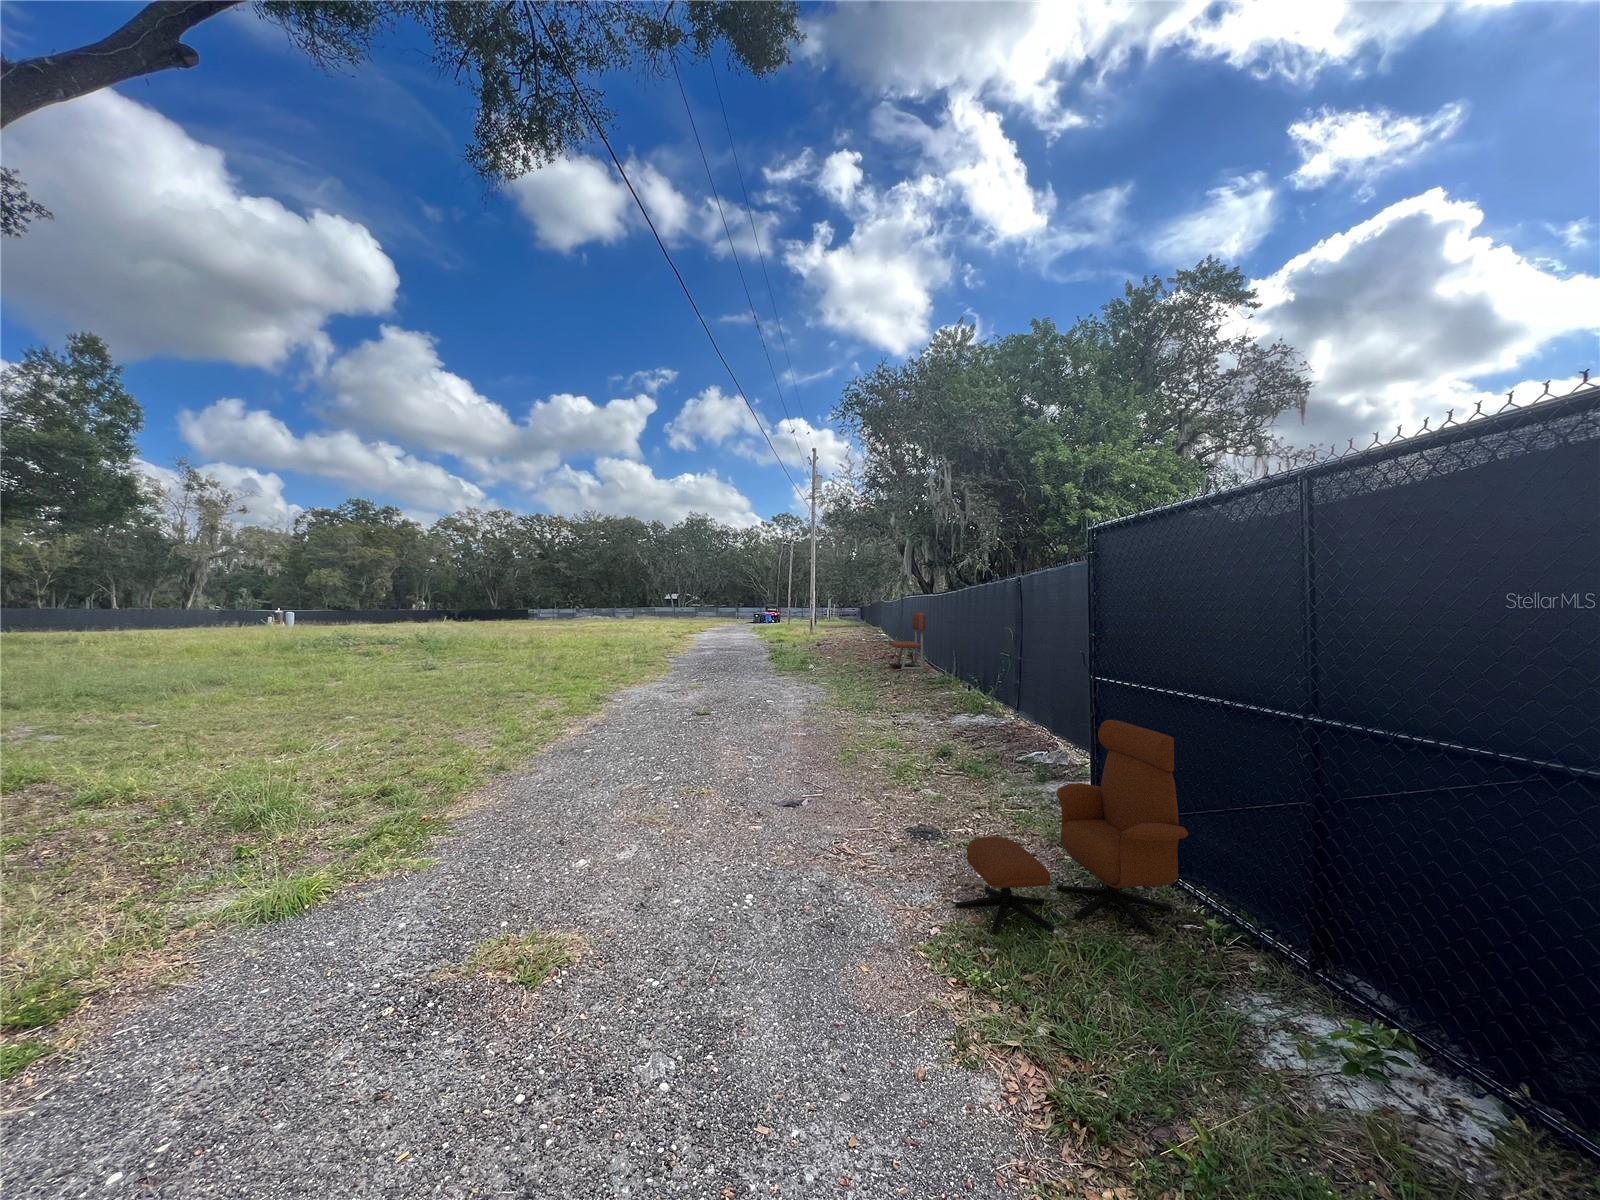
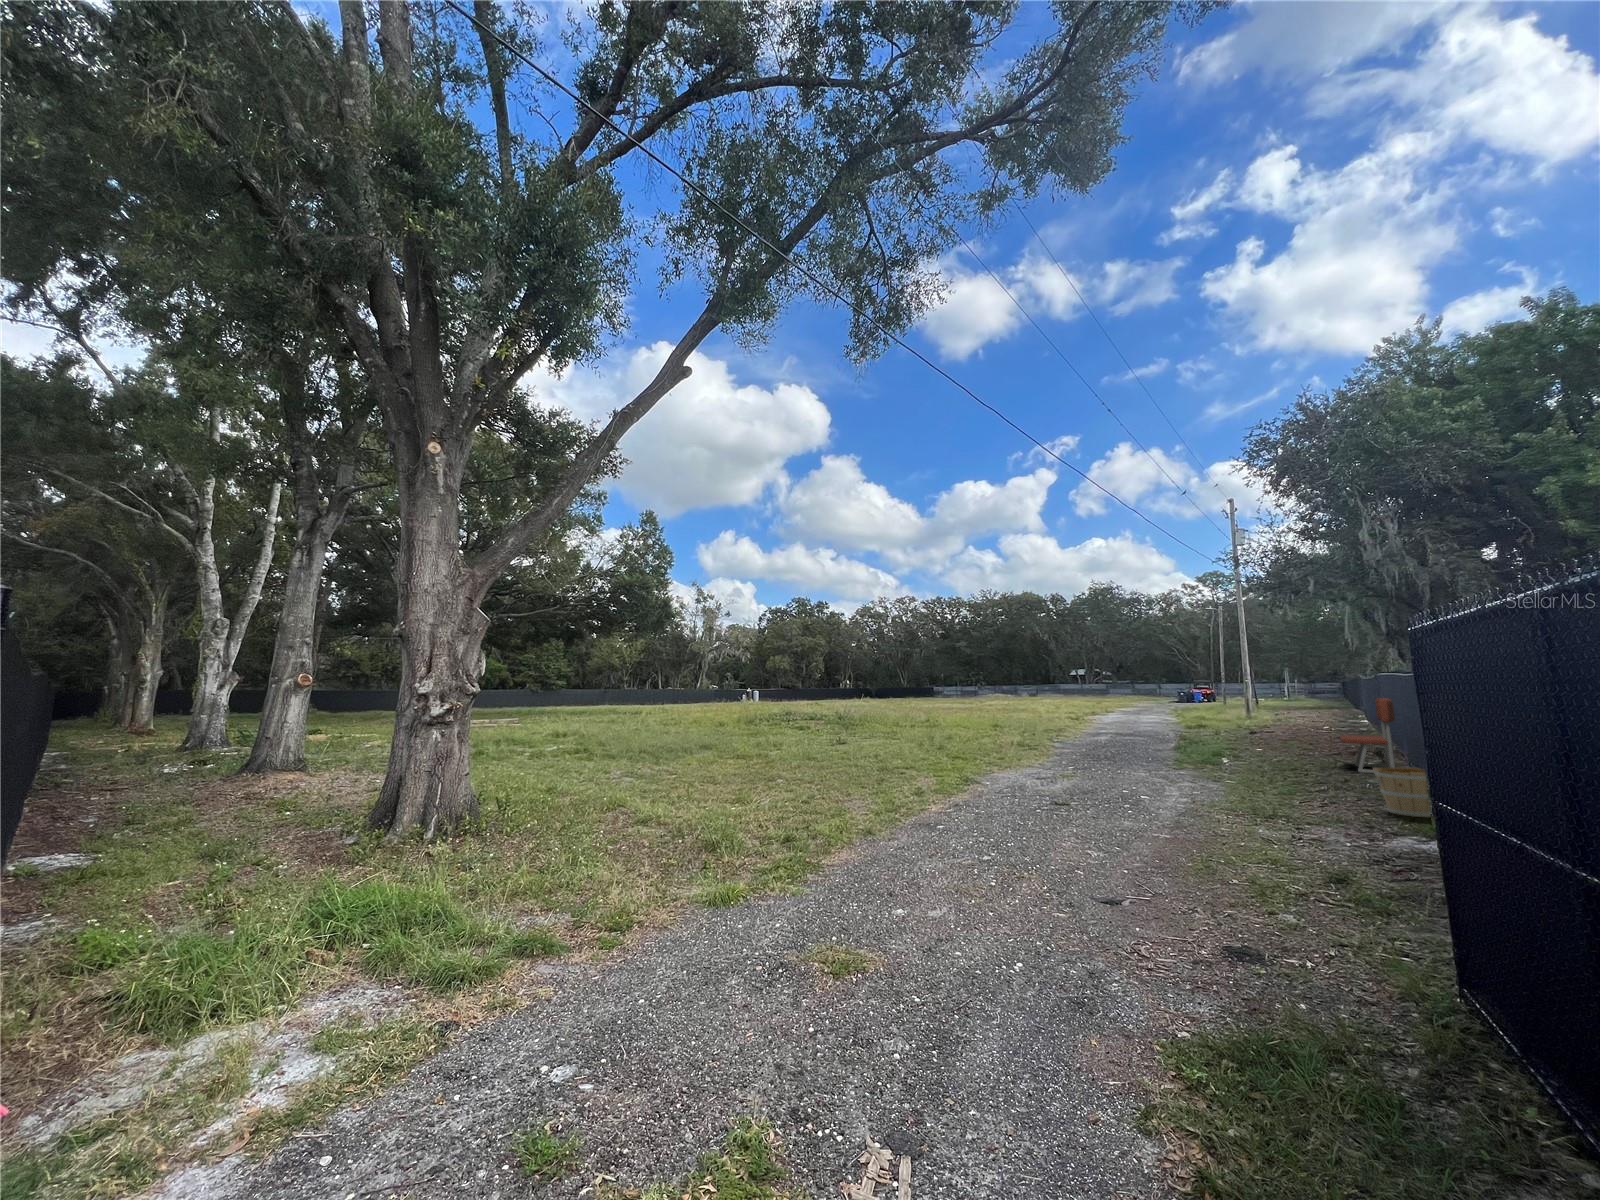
wooden bucket: none [930,662,971,699] -> present [1373,767,1430,818]
lounge chair: present [955,720,1188,934] -> none [1225,851,1547,1116]

